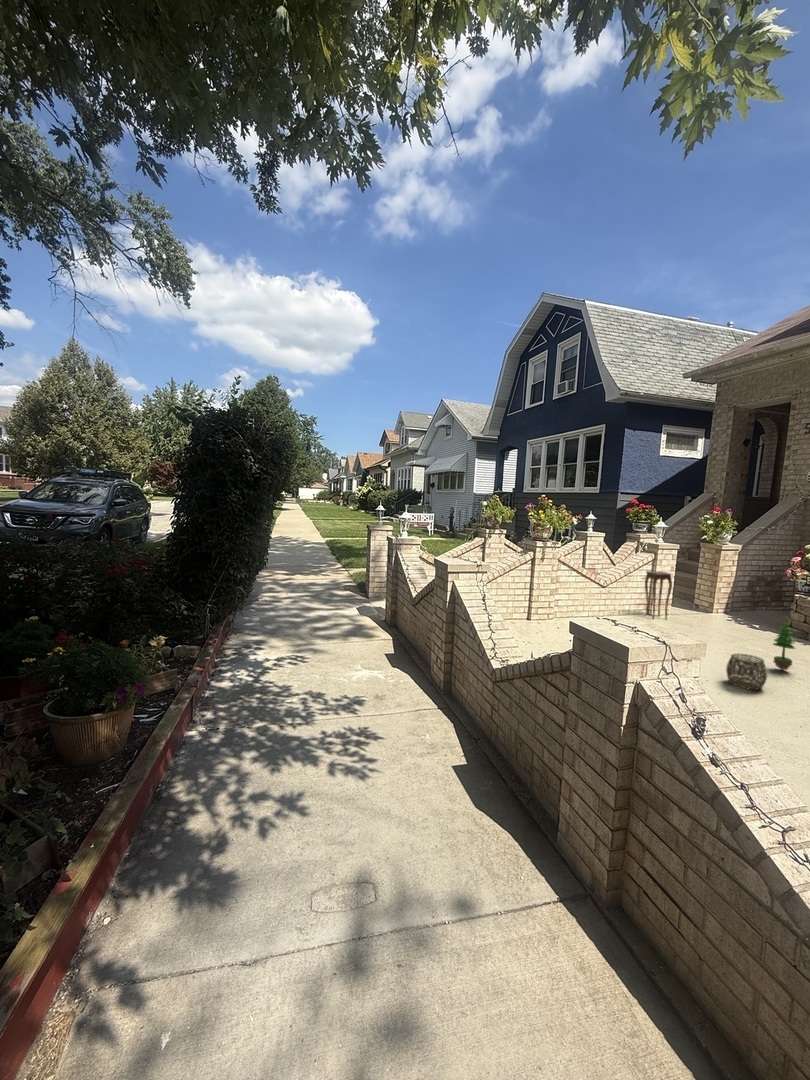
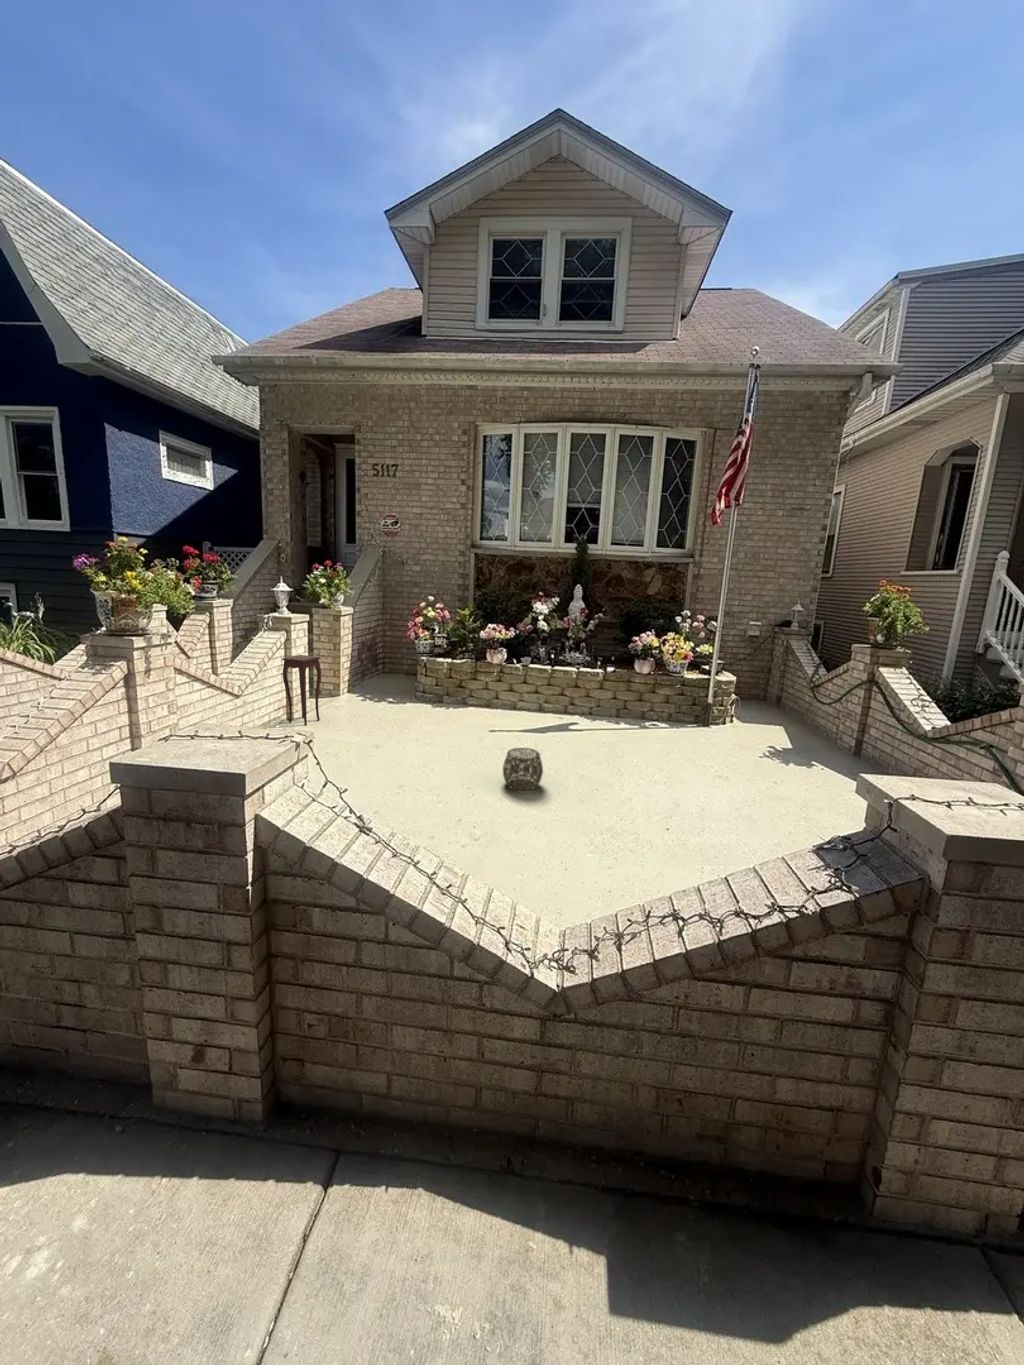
potted tree: present [773,621,795,670] -> none [493,694,514,750]

